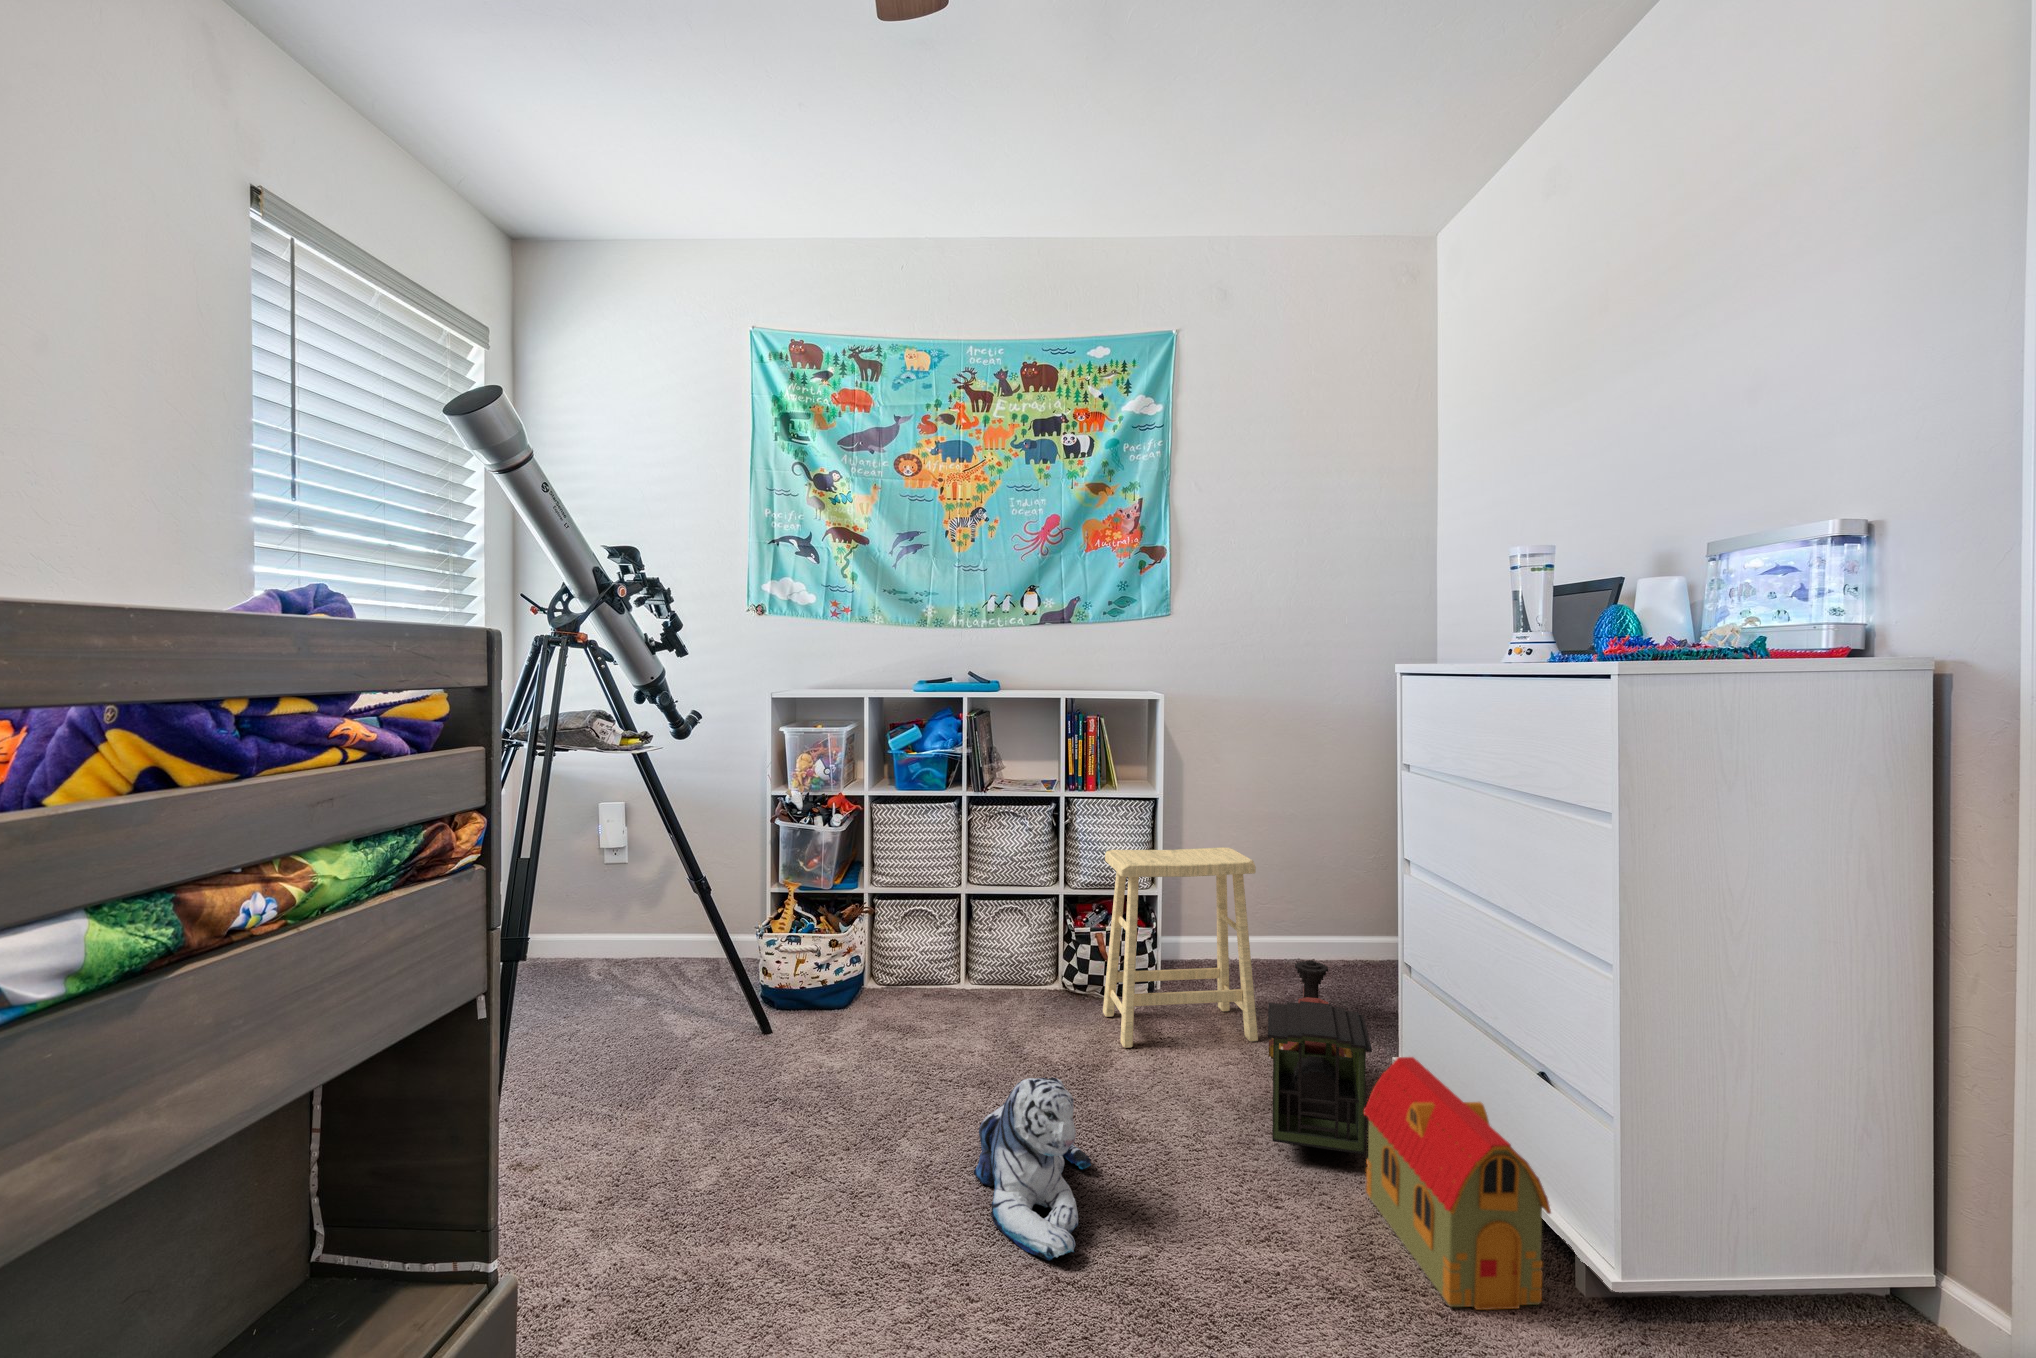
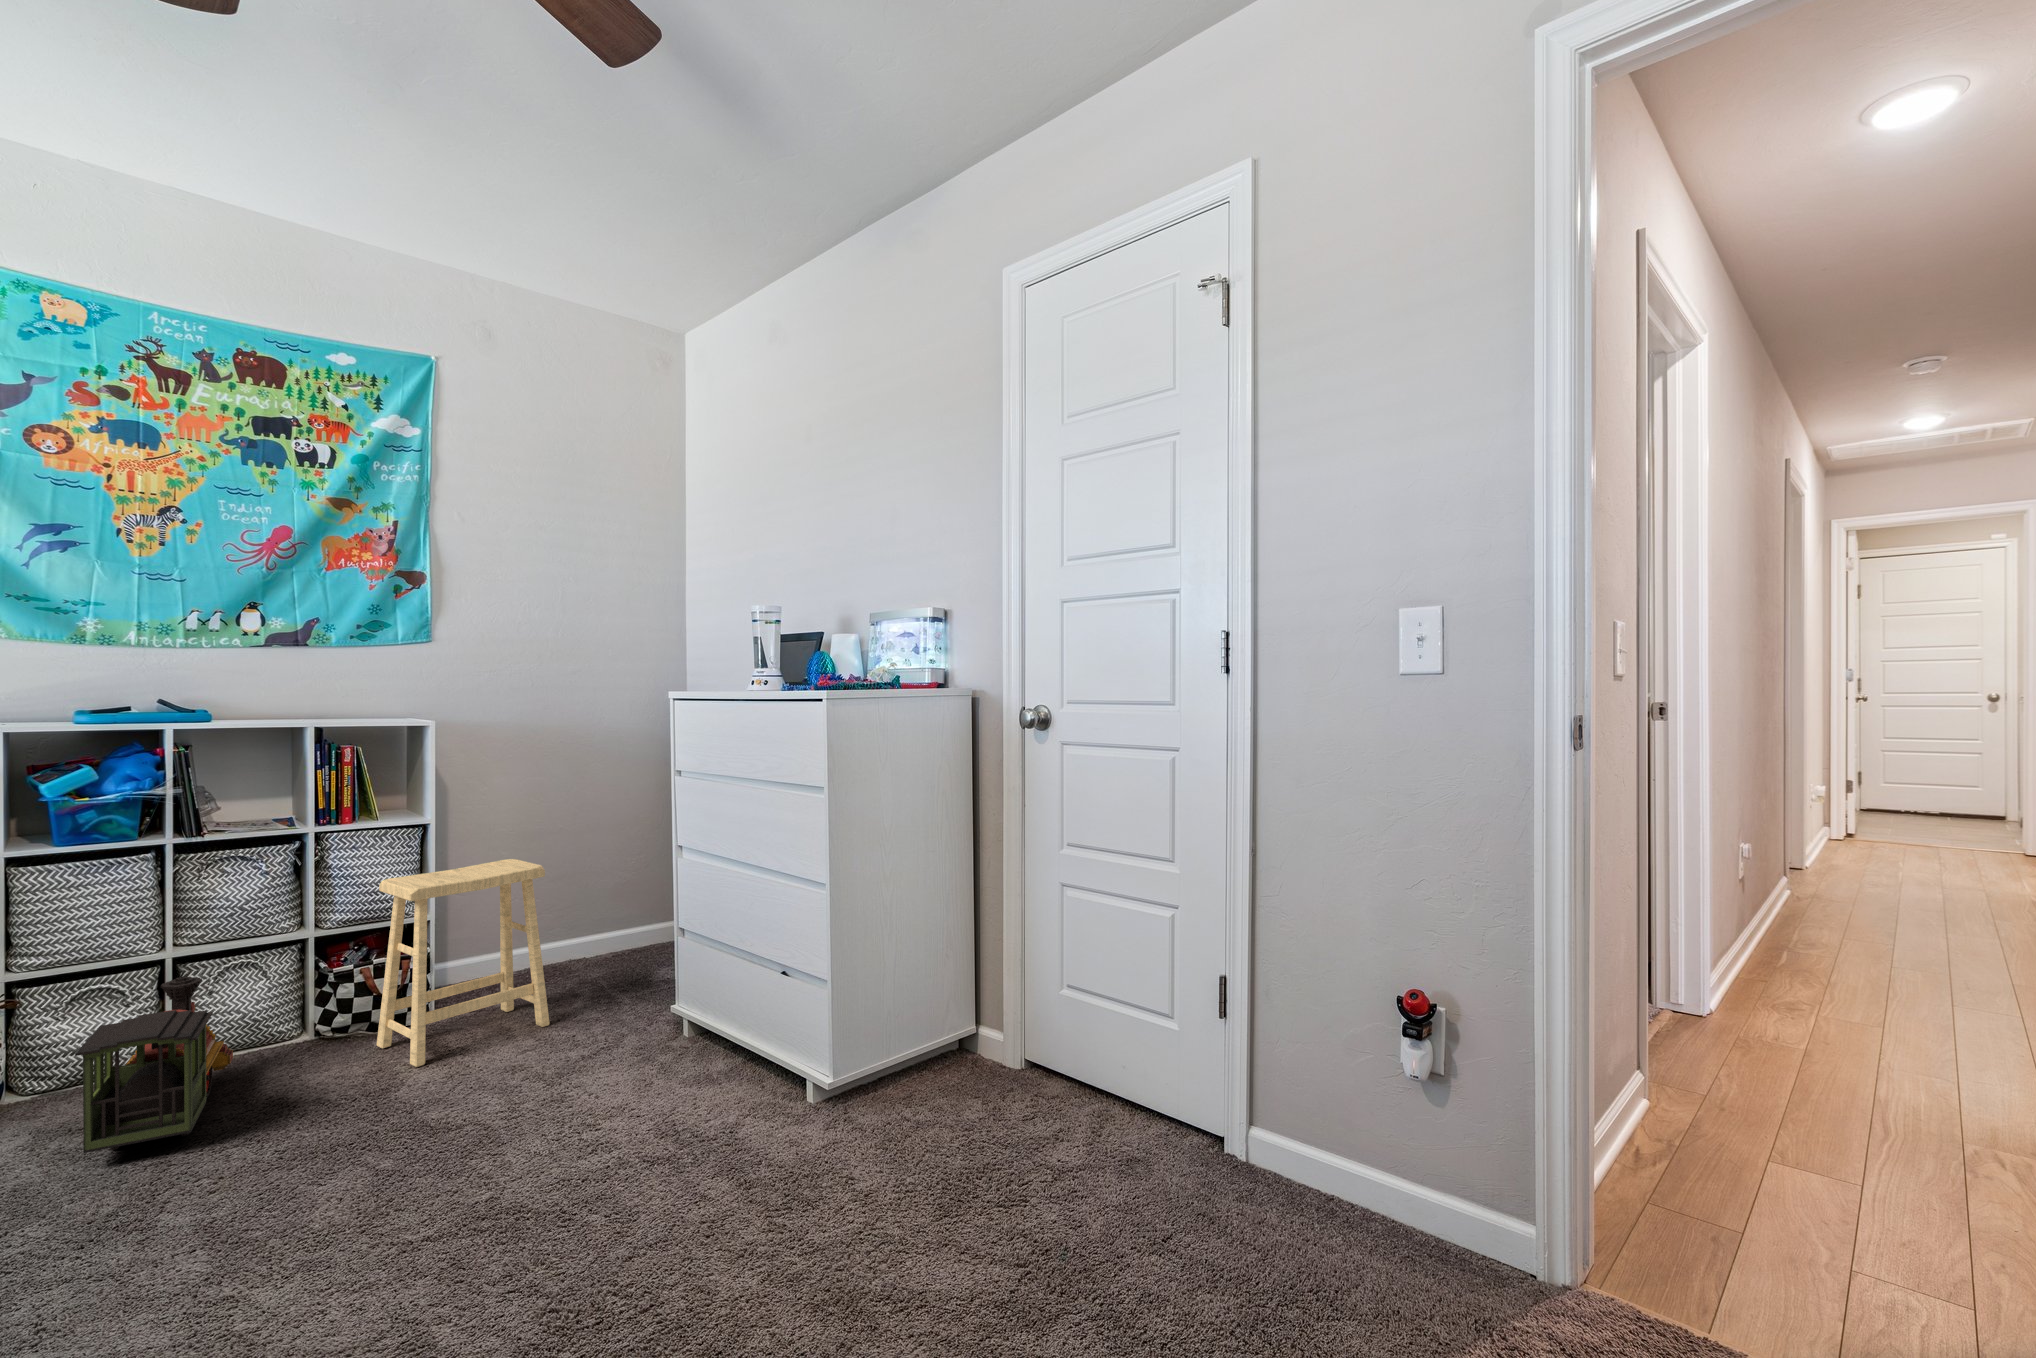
toy train: present [1268,960,1372,1155] -> present [75,976,233,1153]
toy house: present [1364,1057,1551,1310] -> none [668,982,798,1133]
plush toy: present [973,1077,1091,1260] -> none [296,1084,442,1238]

